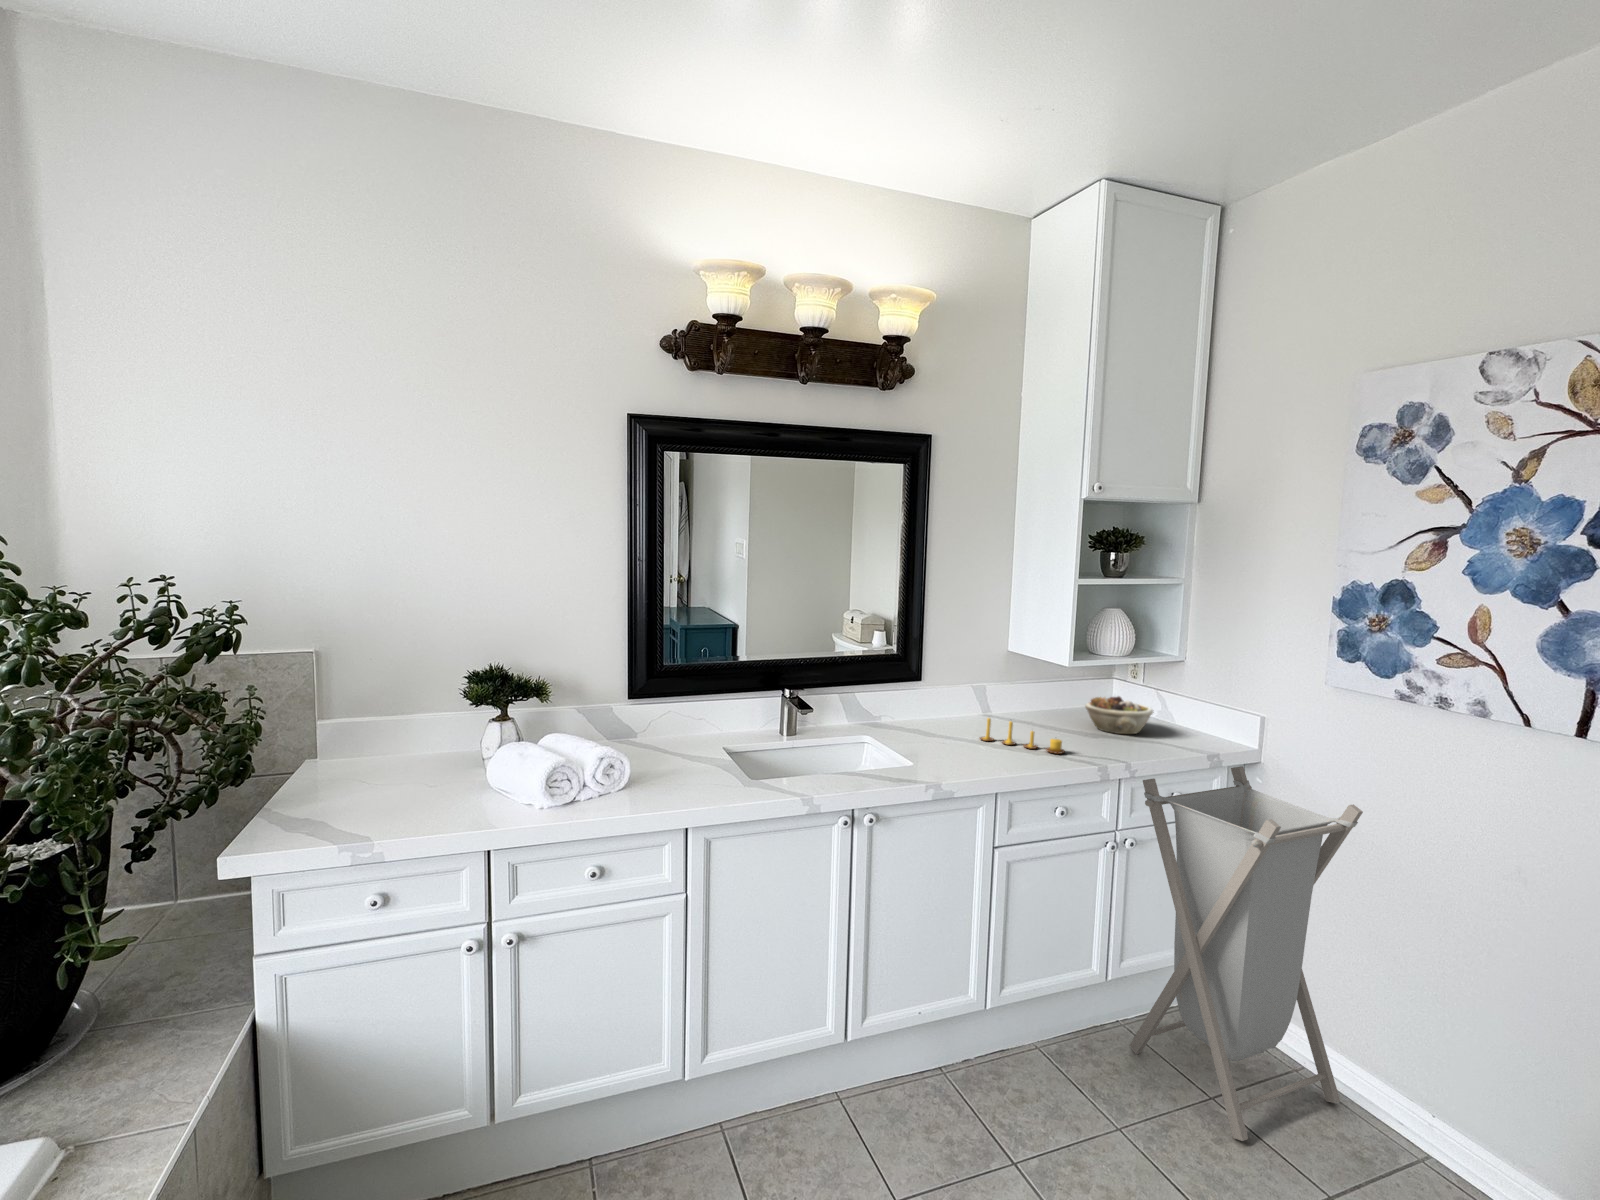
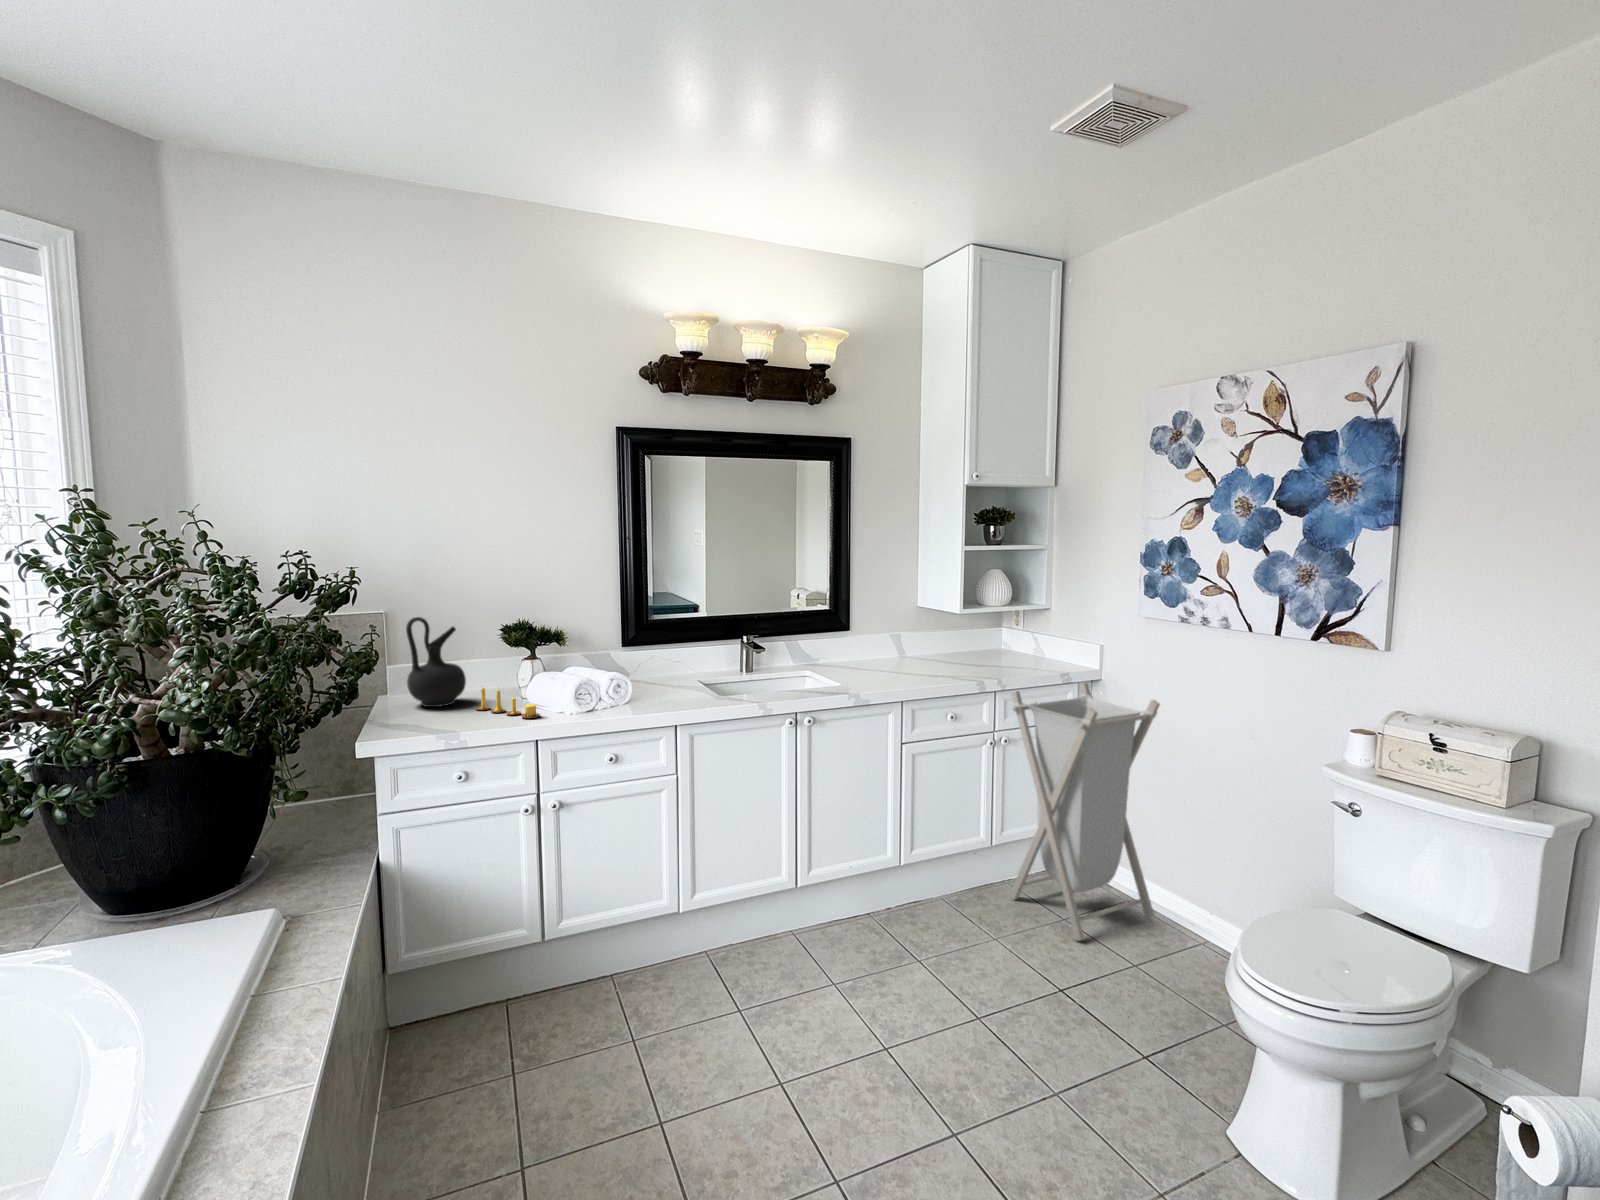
ceramic jug: none [329,663,412,785] -> present [406,617,466,707]
succulent planter: present [1085,696,1153,734] -> none [974,638,1025,665]
candle: present [980,718,1065,754] -> present [476,688,540,718]

